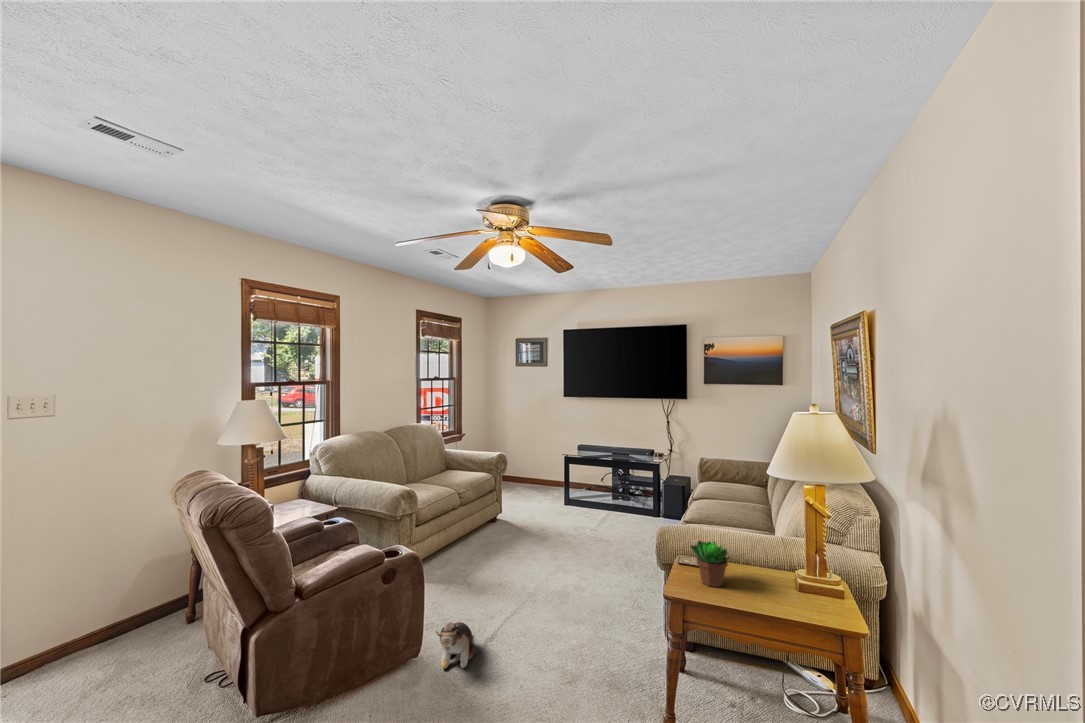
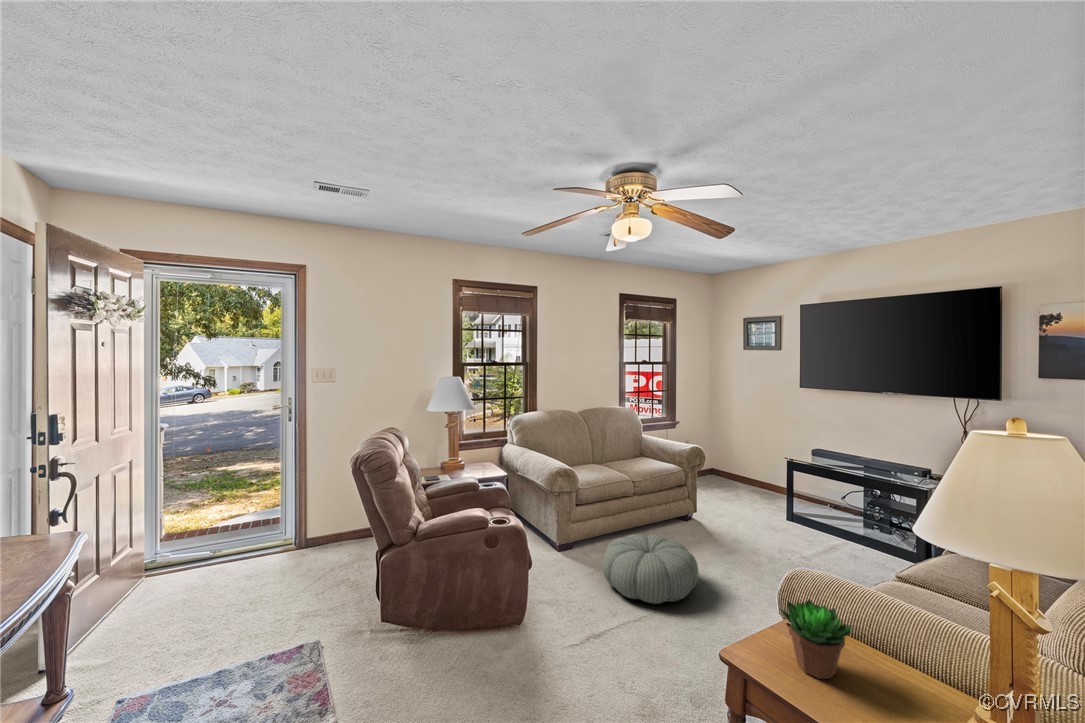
pouf: none [460,538,544,598] -> present [603,534,699,604]
plush toy: present [436,622,475,669] -> none [518,604,580,656]

